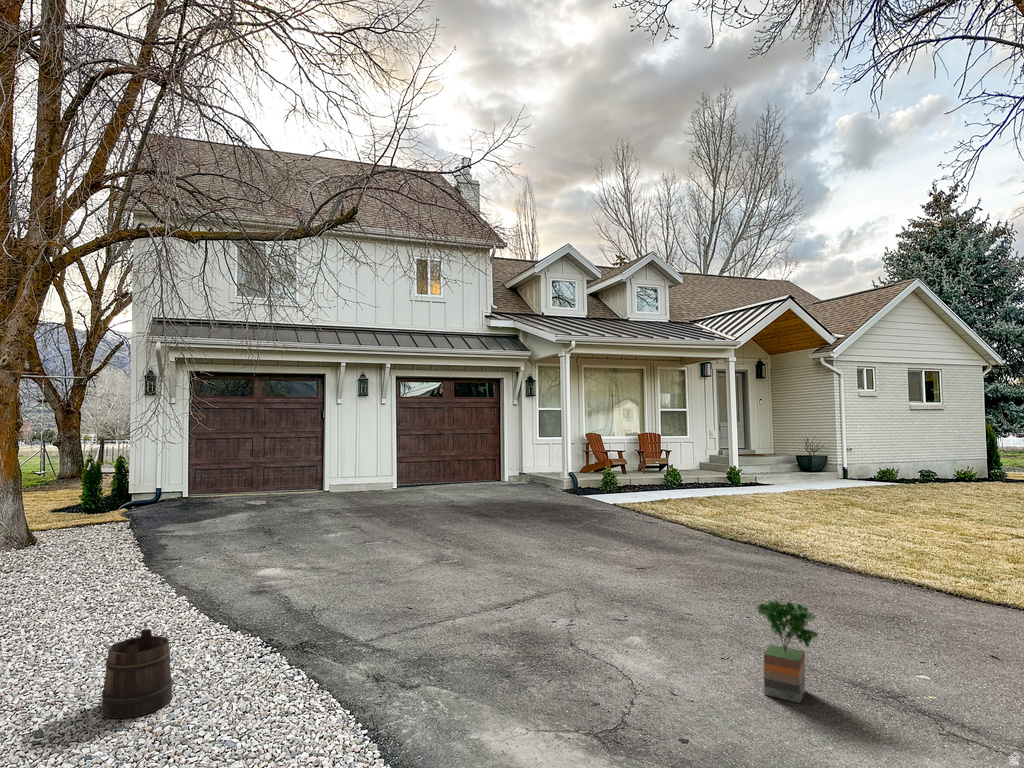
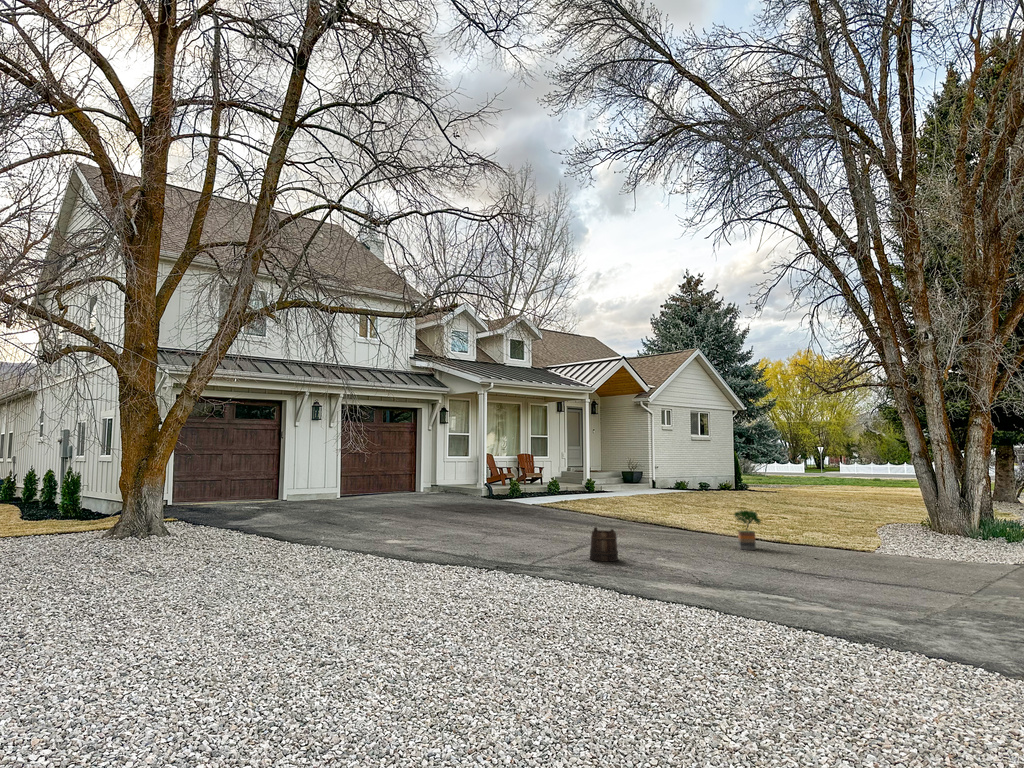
bucket: present [101,629,172,719] -> present [590,527,618,561]

